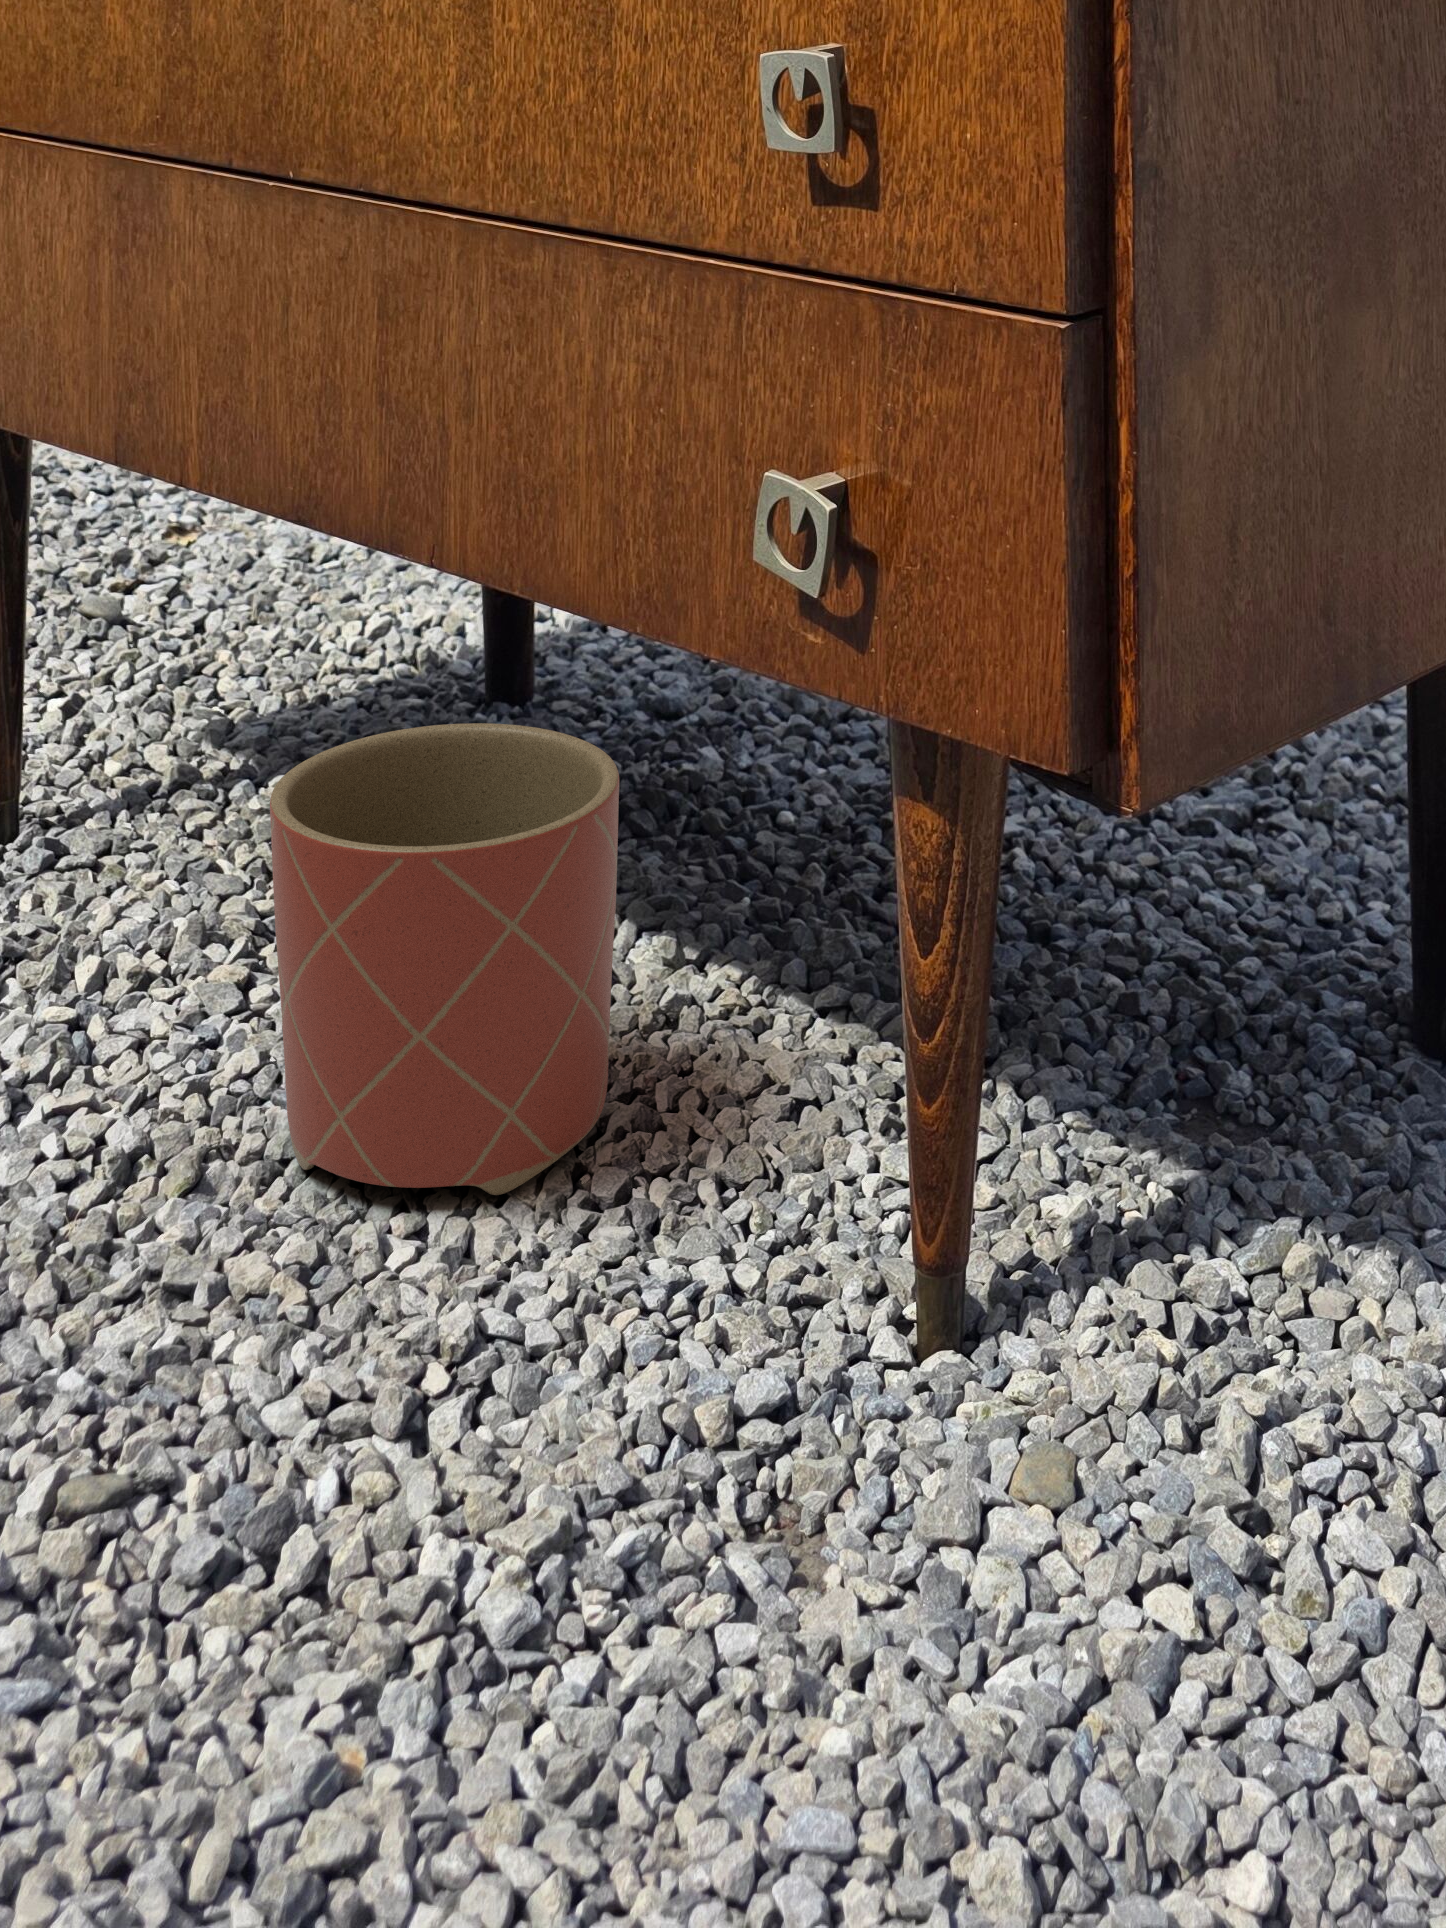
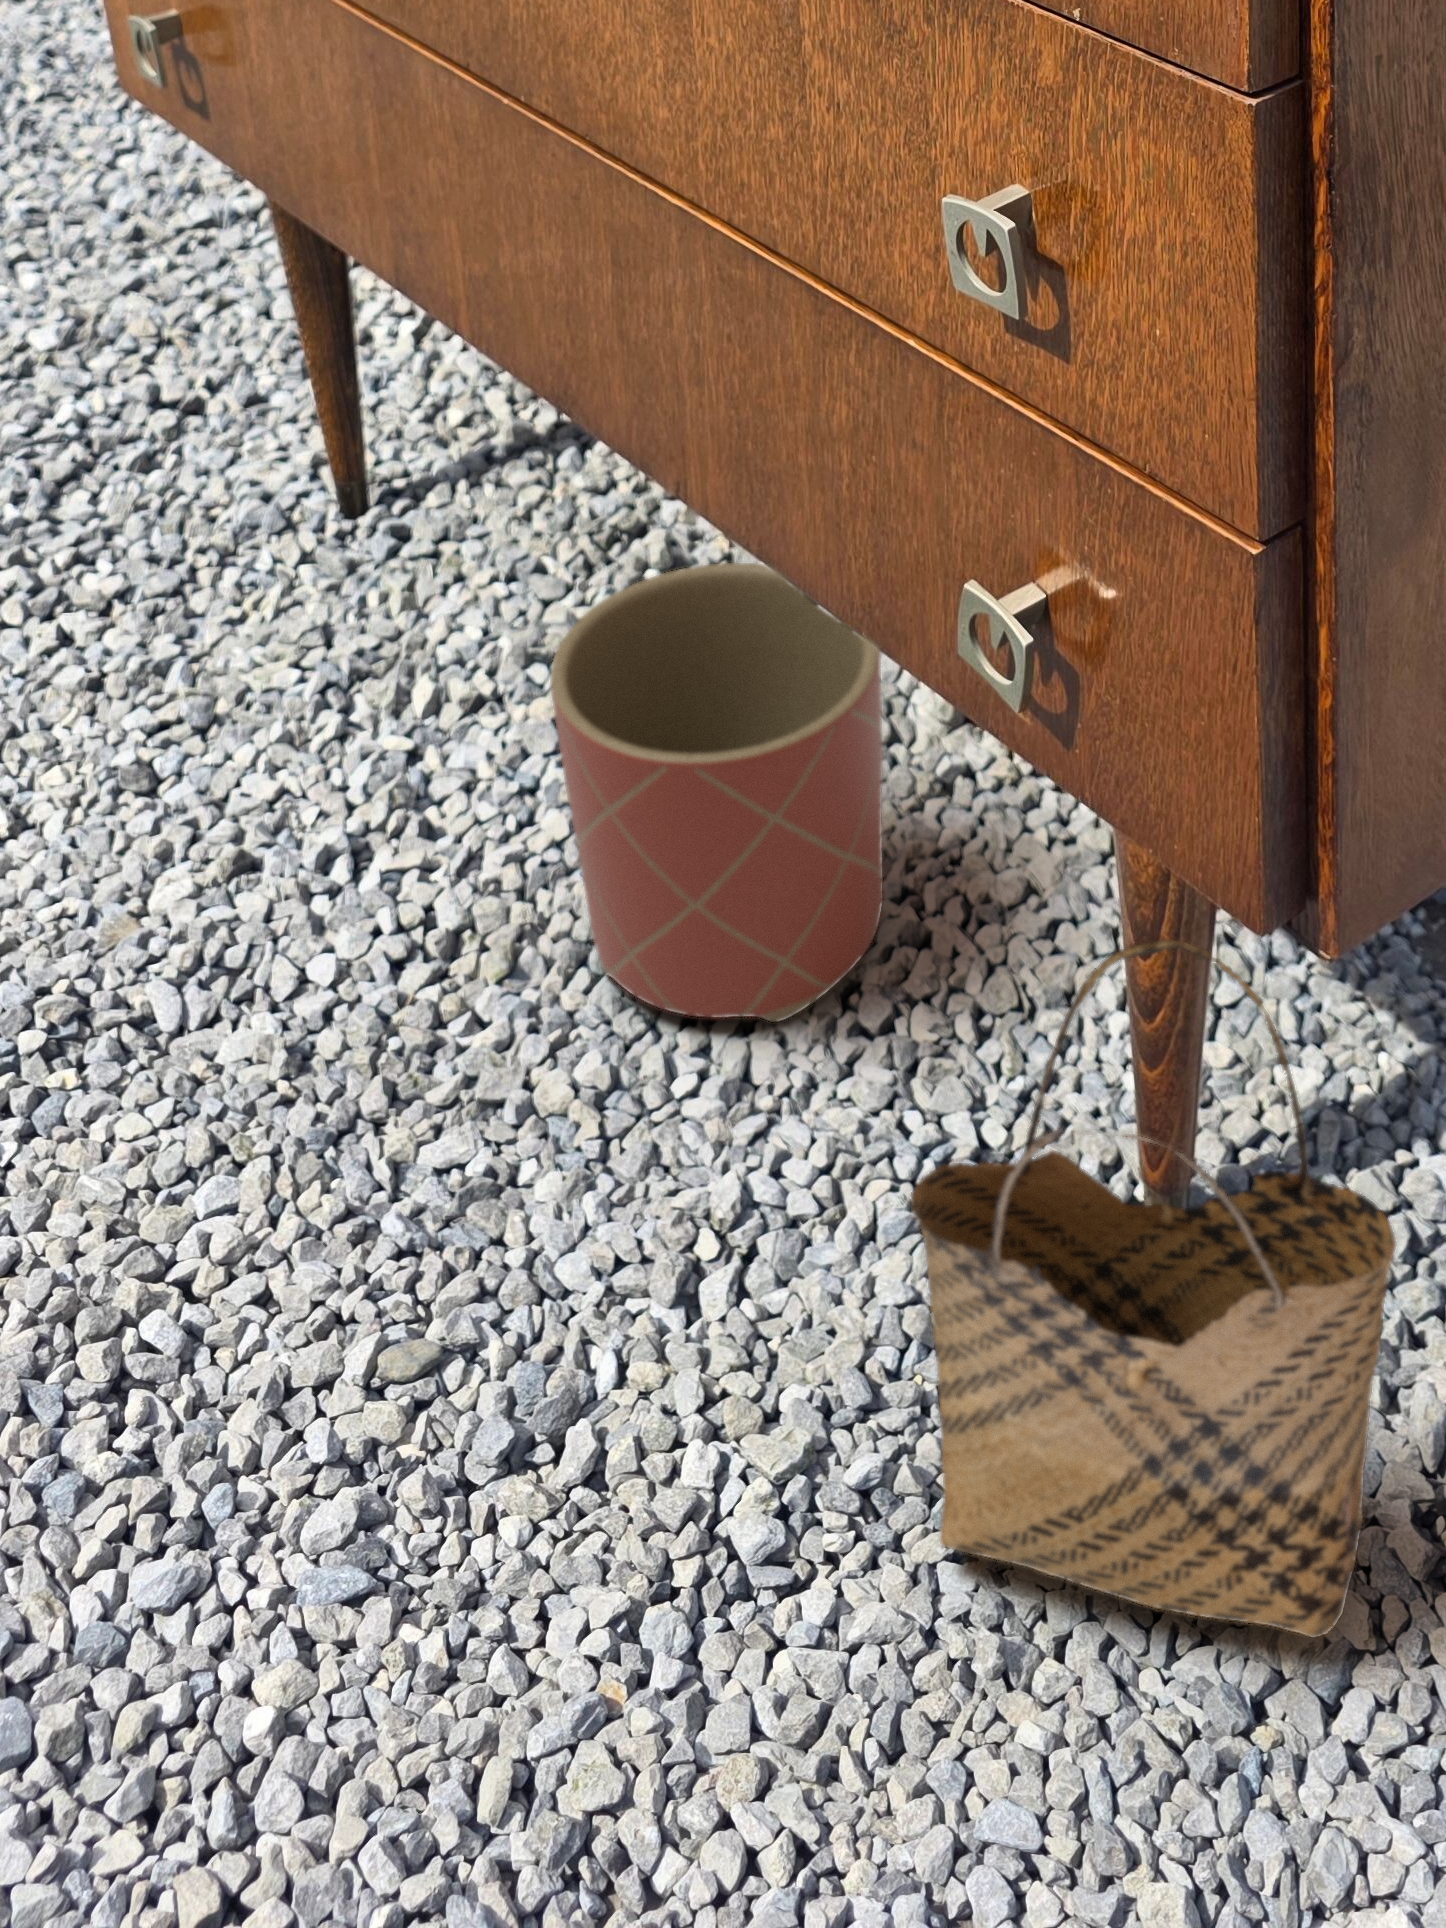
woven basket: none [699,845,1212,1631] -> present [910,939,1396,1638]

